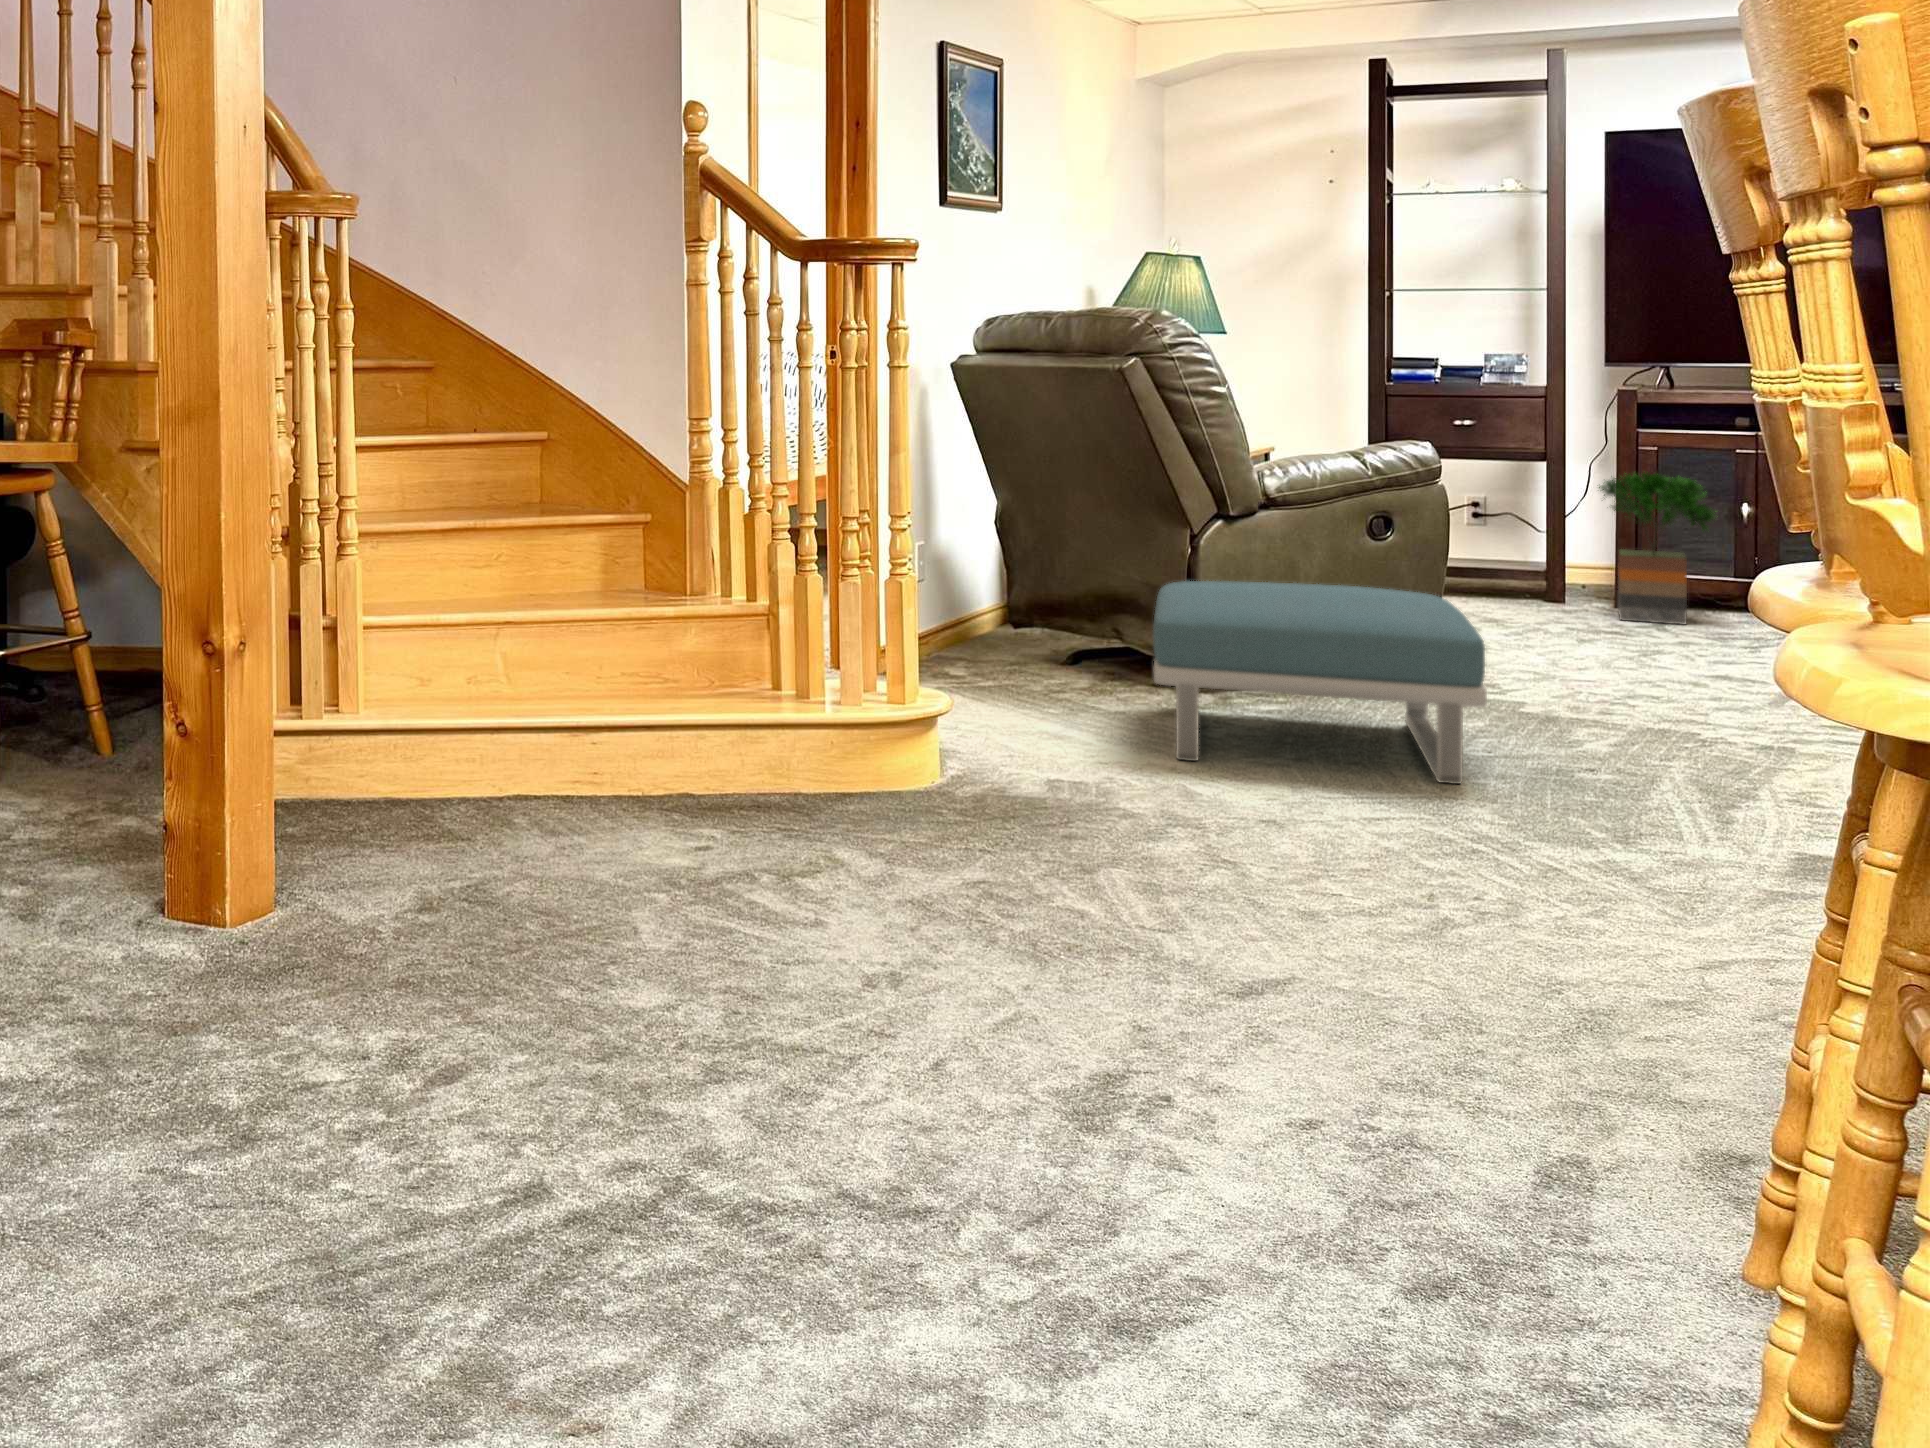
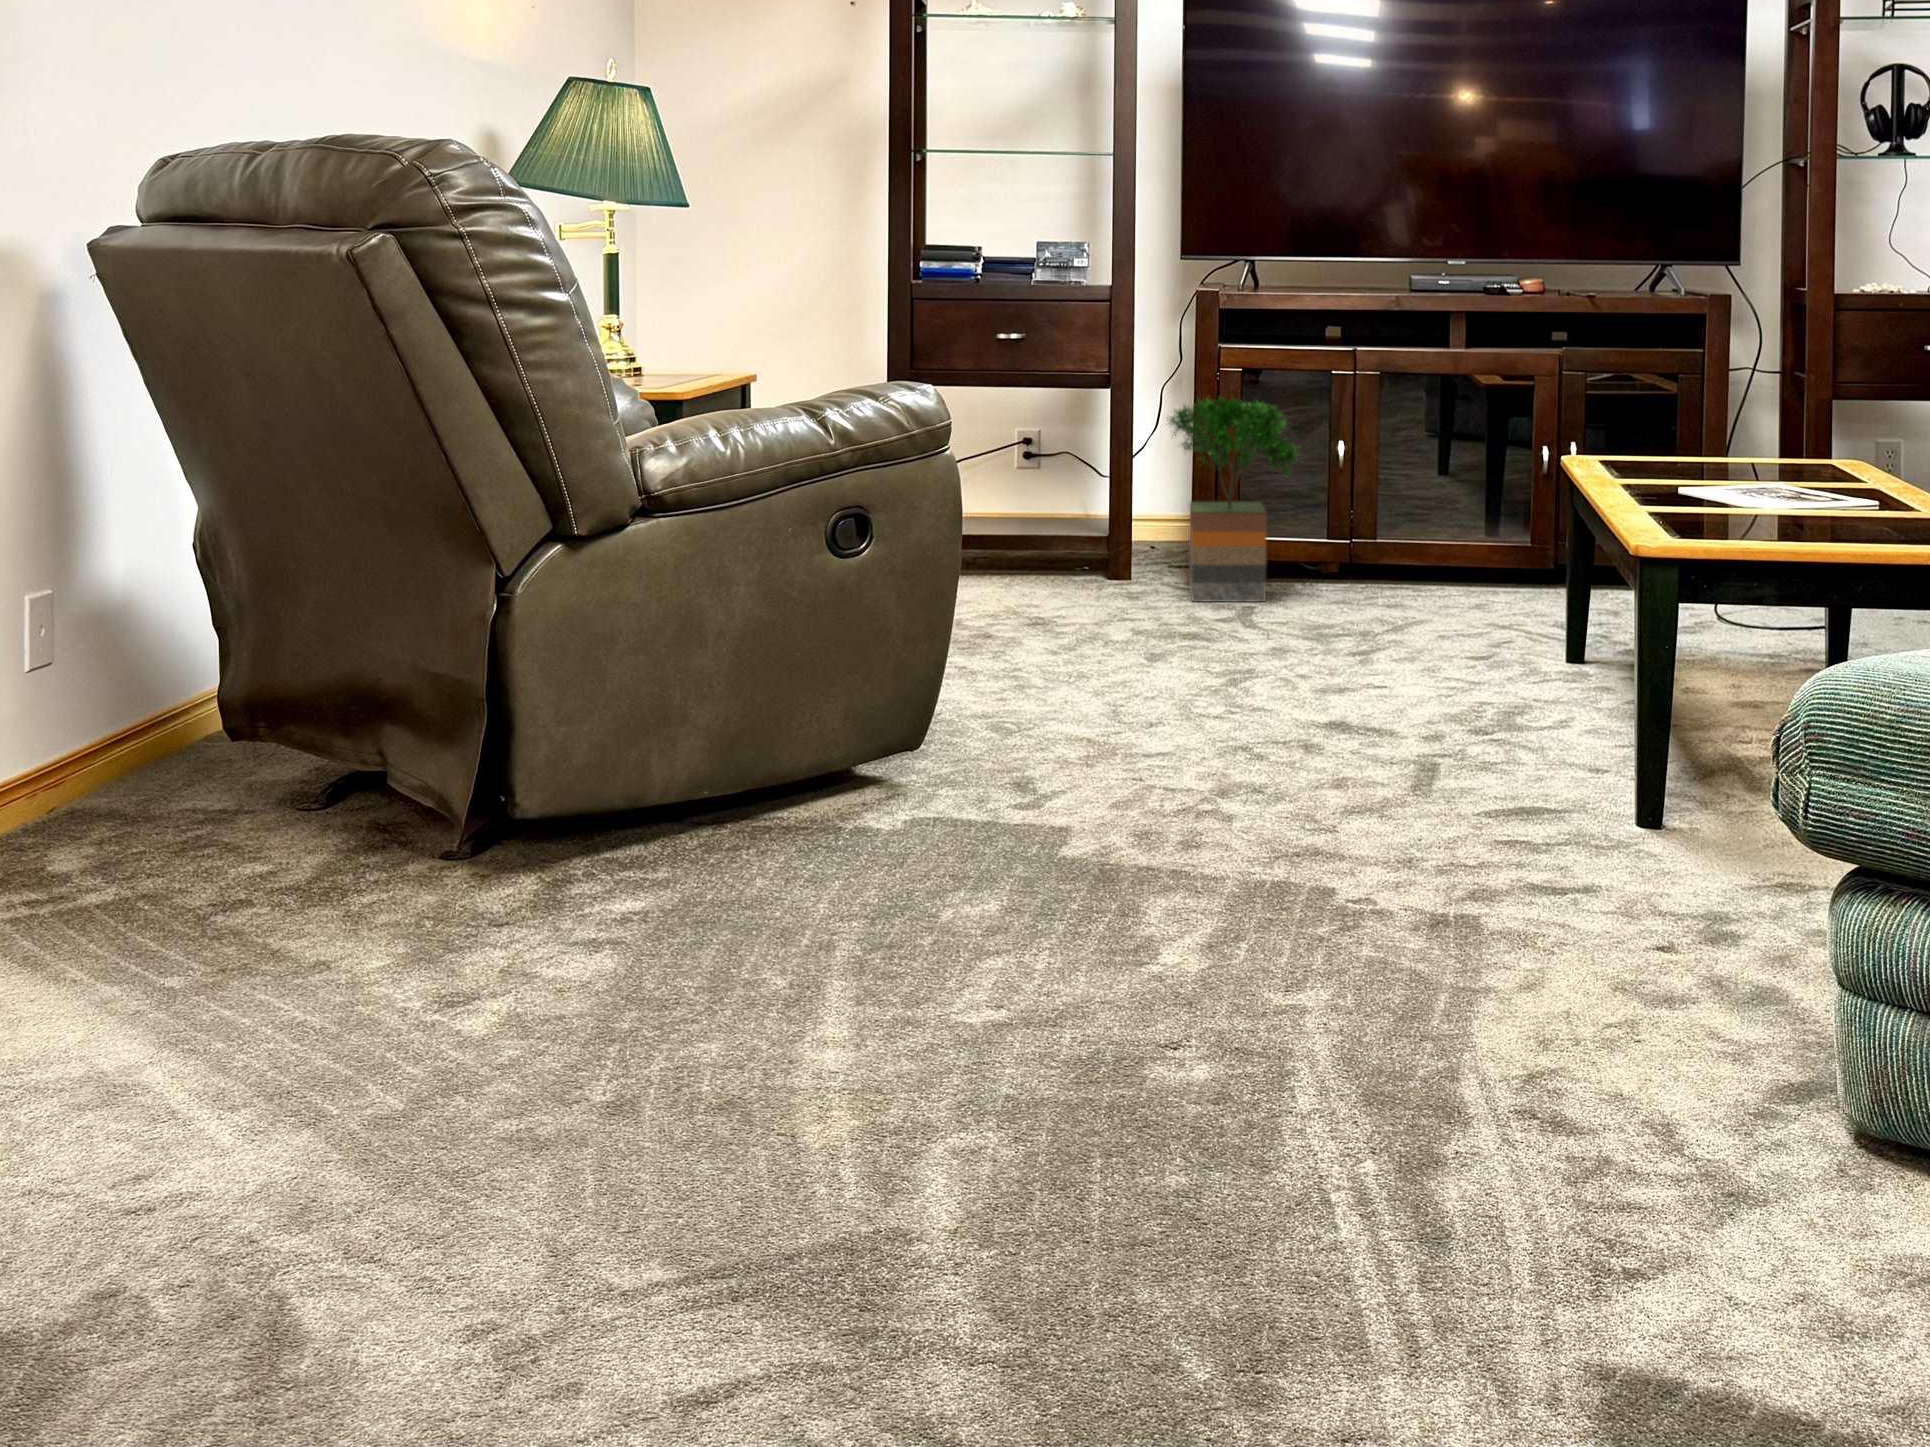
footstool: present [1153,581,1487,784] -> none [194,694,986,1286]

